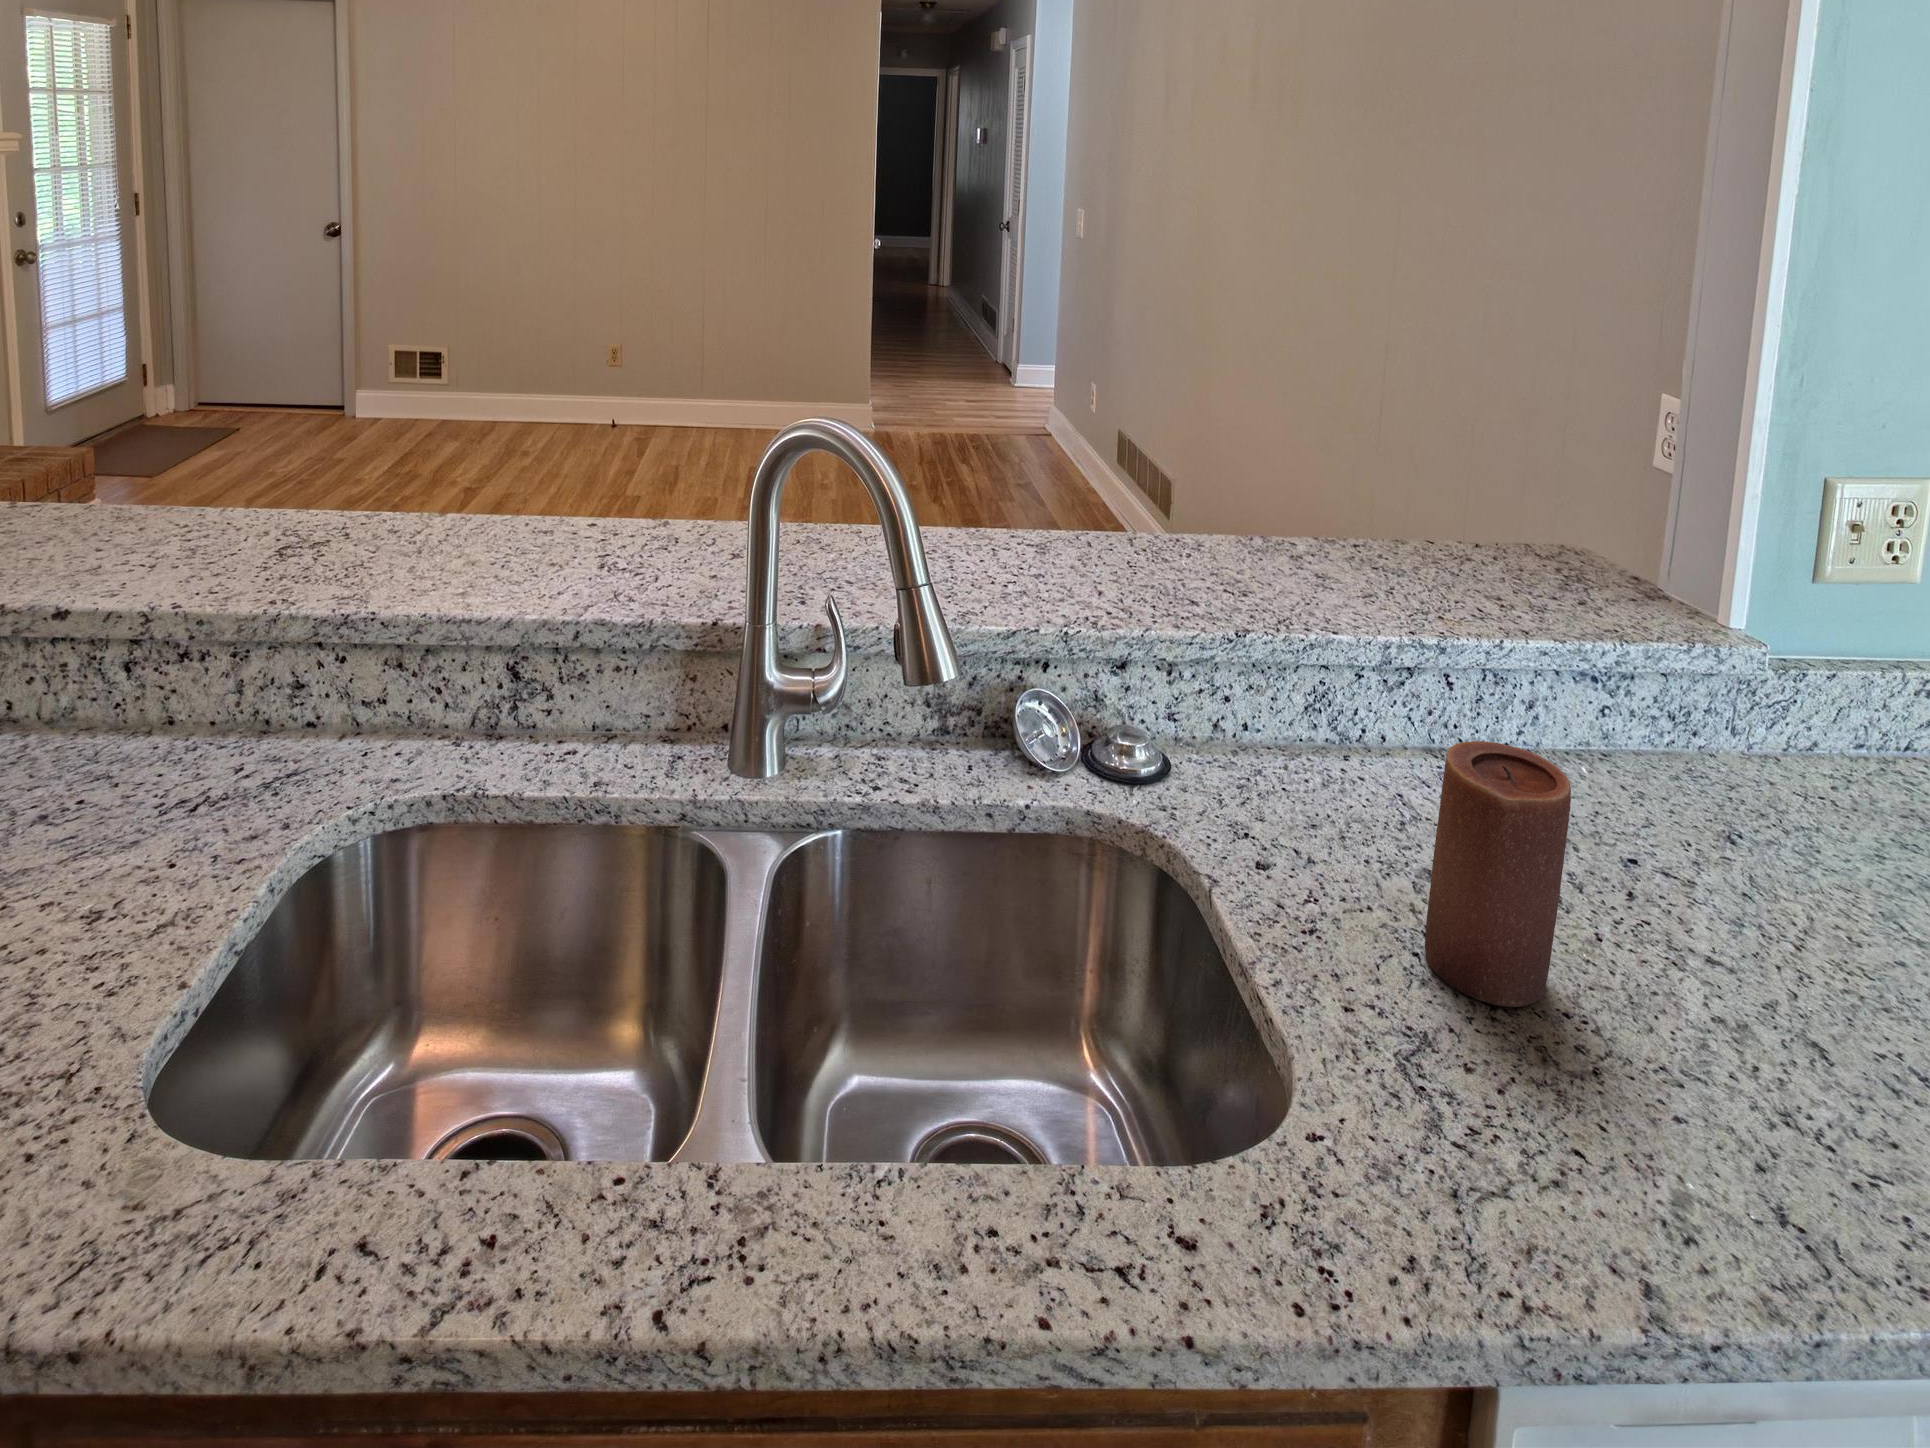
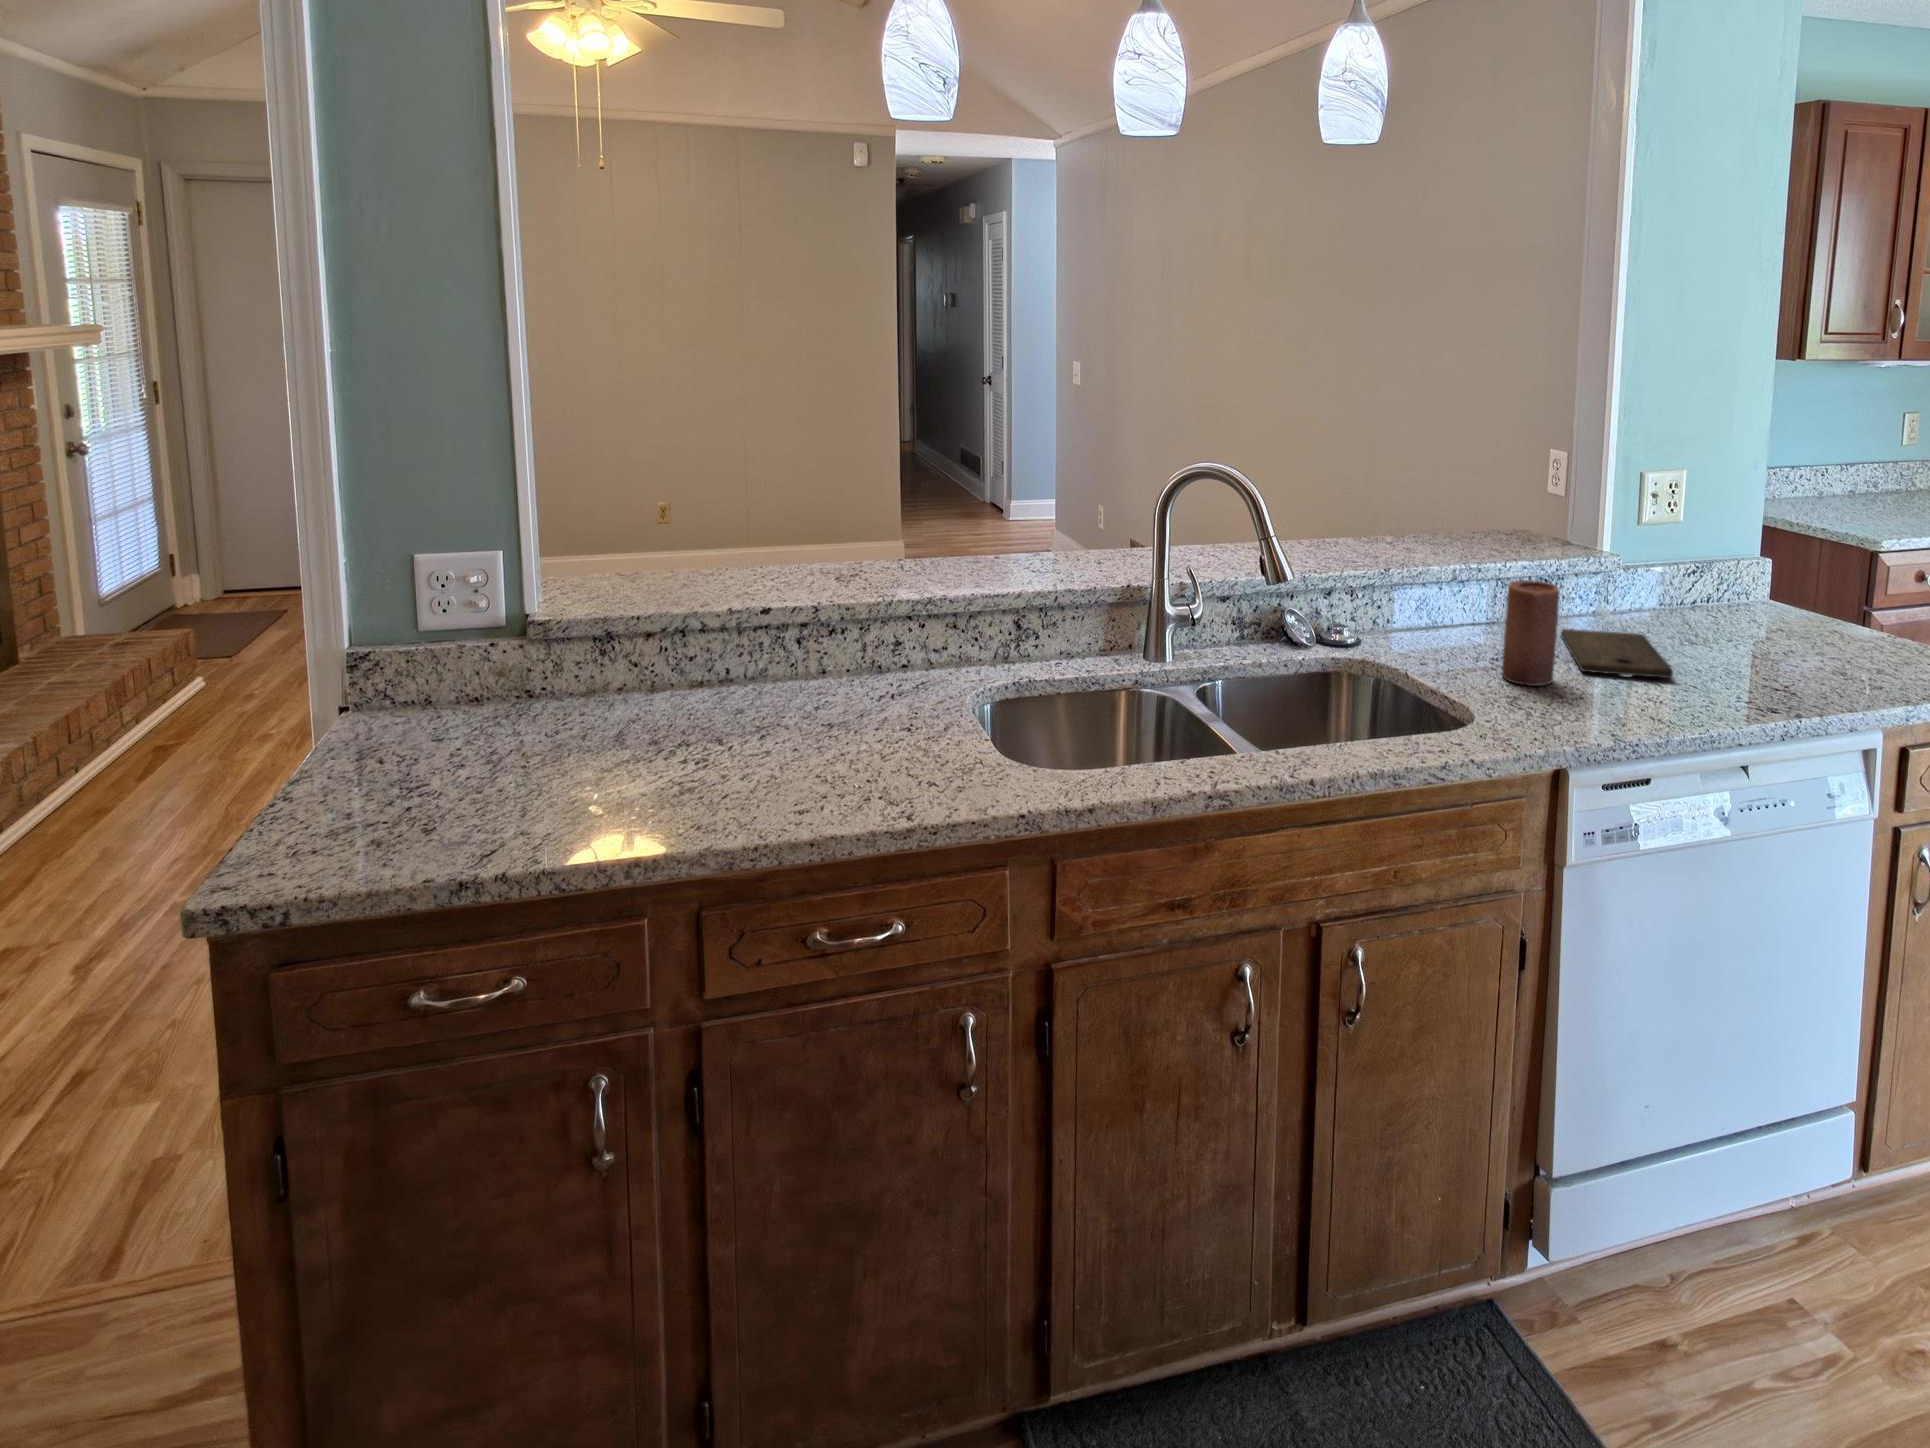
cutting board: none [1607,805,1878,1041] -> present [1561,629,1673,678]

